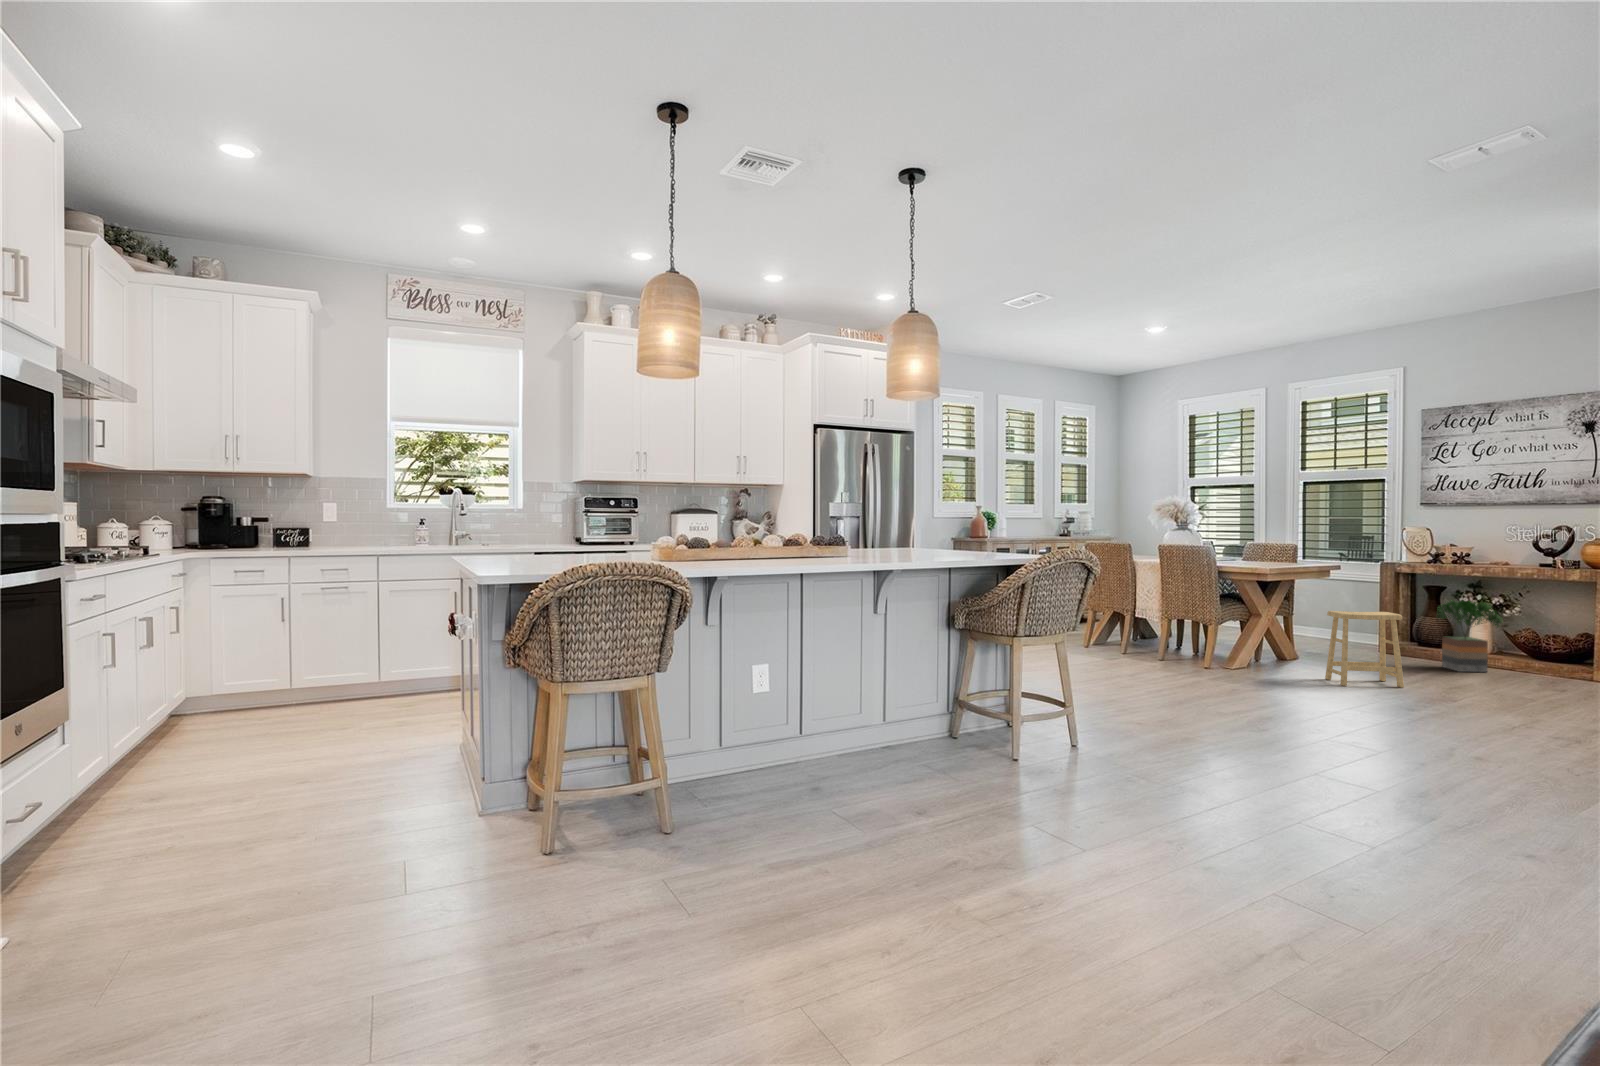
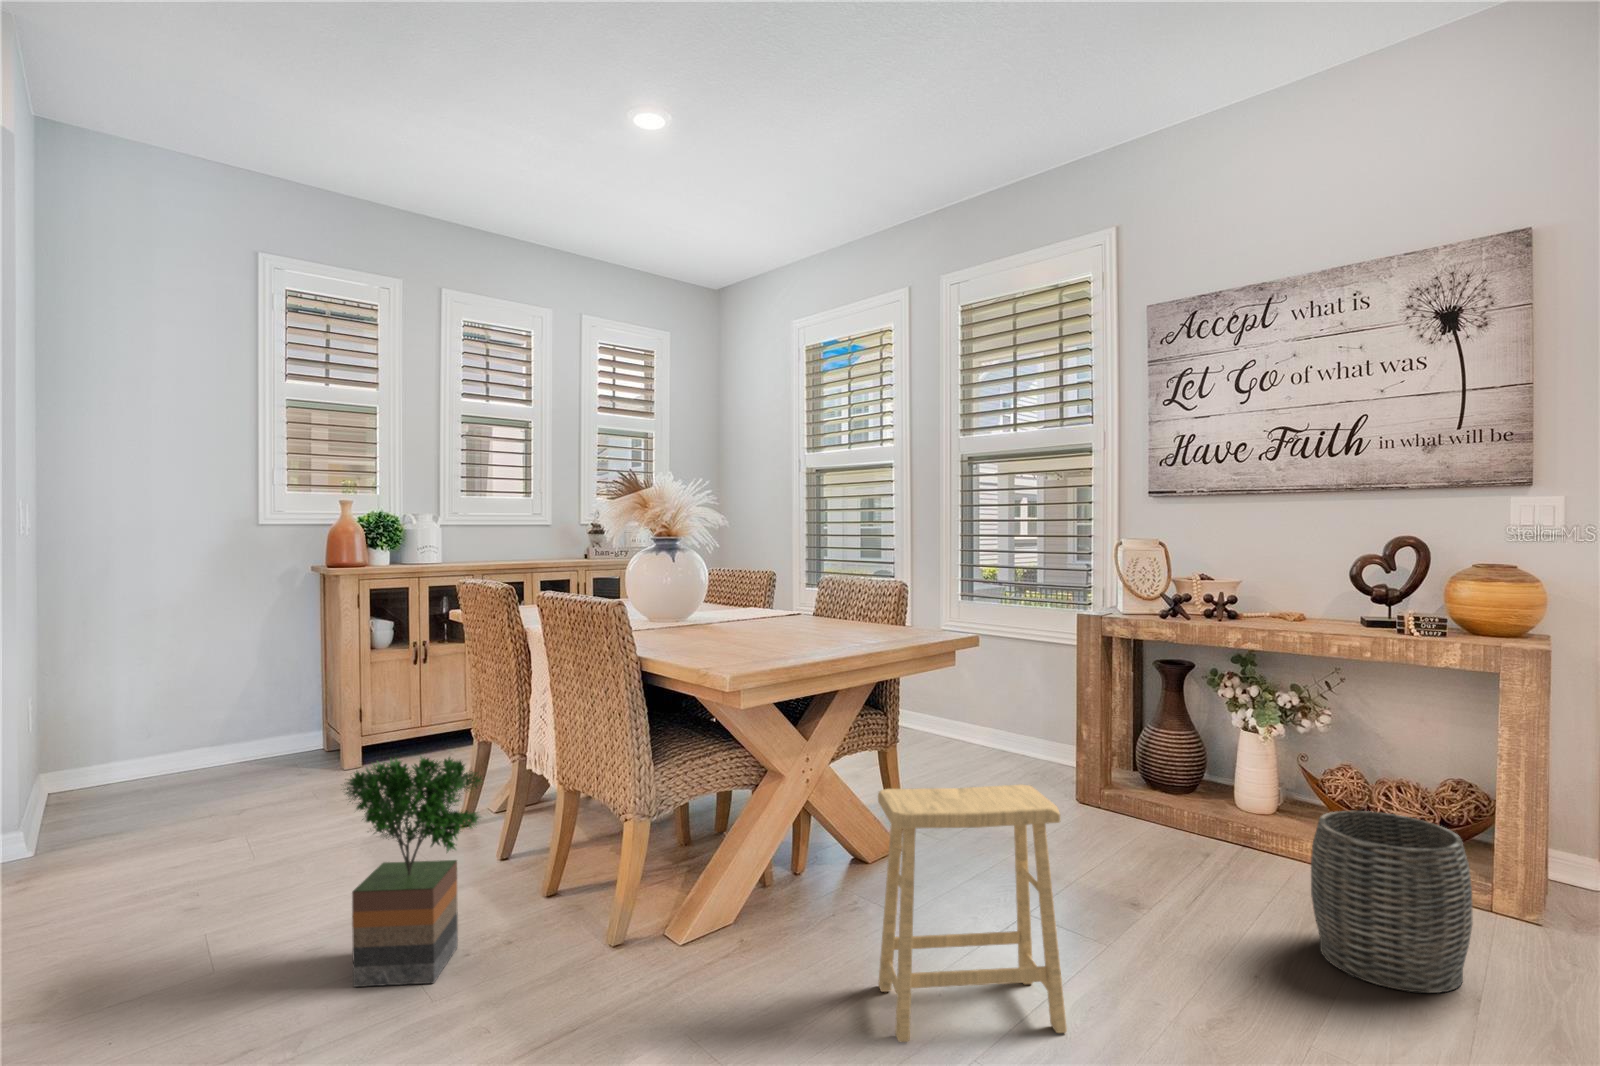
potted tree: present [1437,600,1502,672] -> present [346,757,482,987]
woven basket: none [1502,633,1570,690] -> present [1311,811,1473,993]

